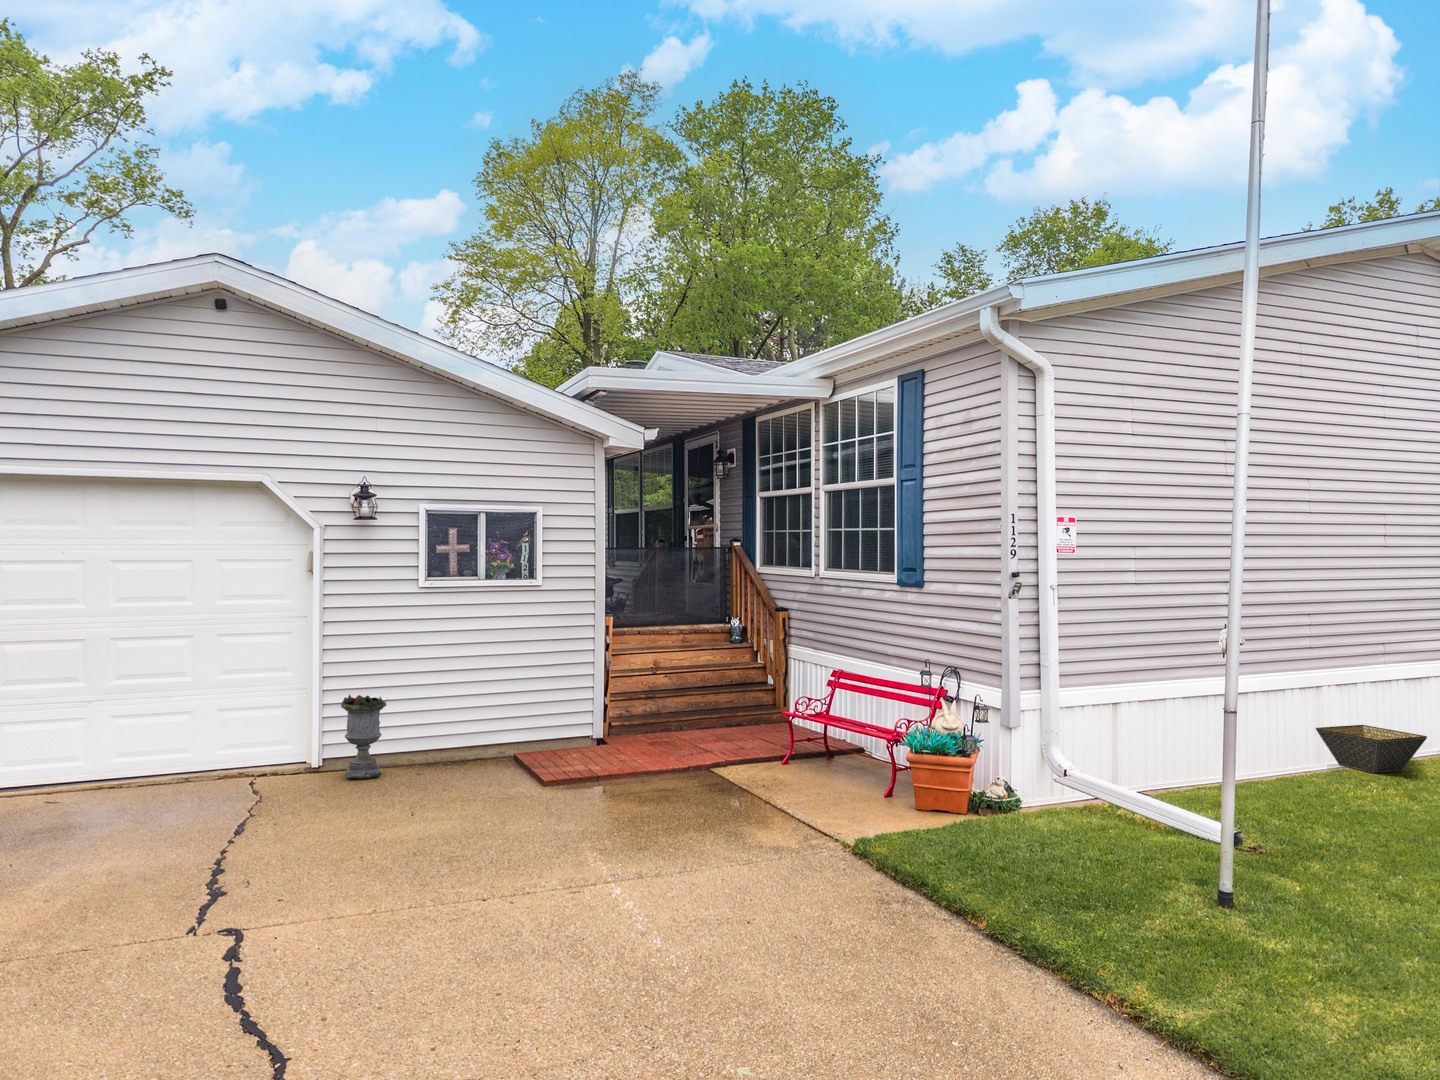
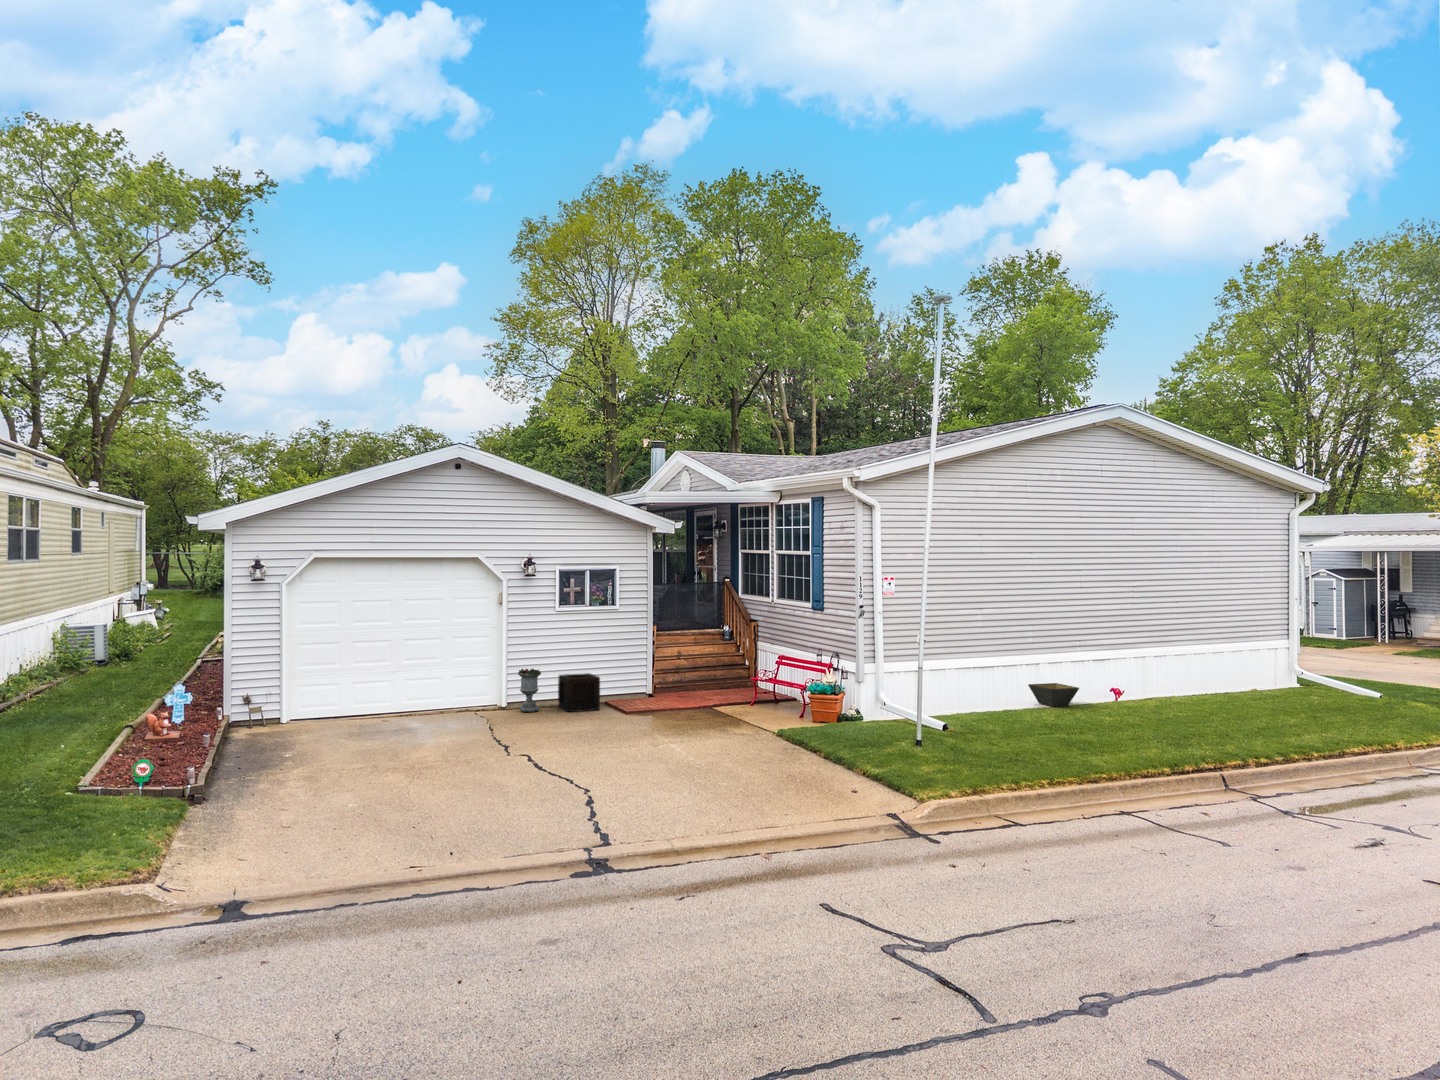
wooden crate: none [424,702,500,779] -> present [558,673,600,712]

